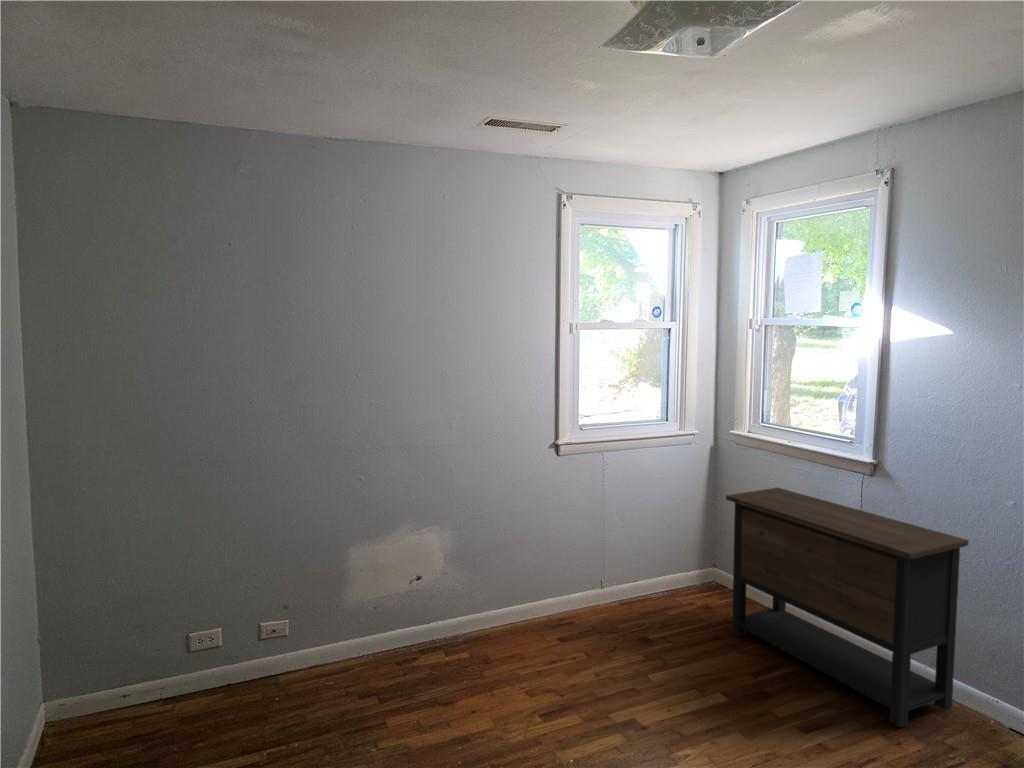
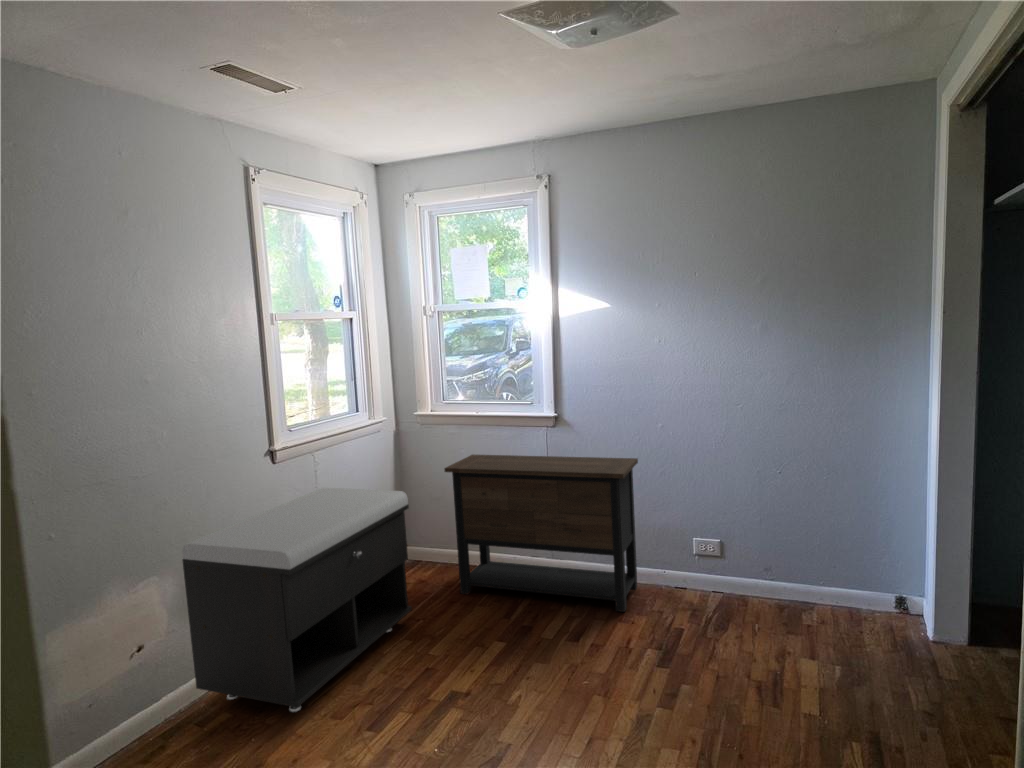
storage bench: none [455,488,664,675] -> present [182,488,412,712]

